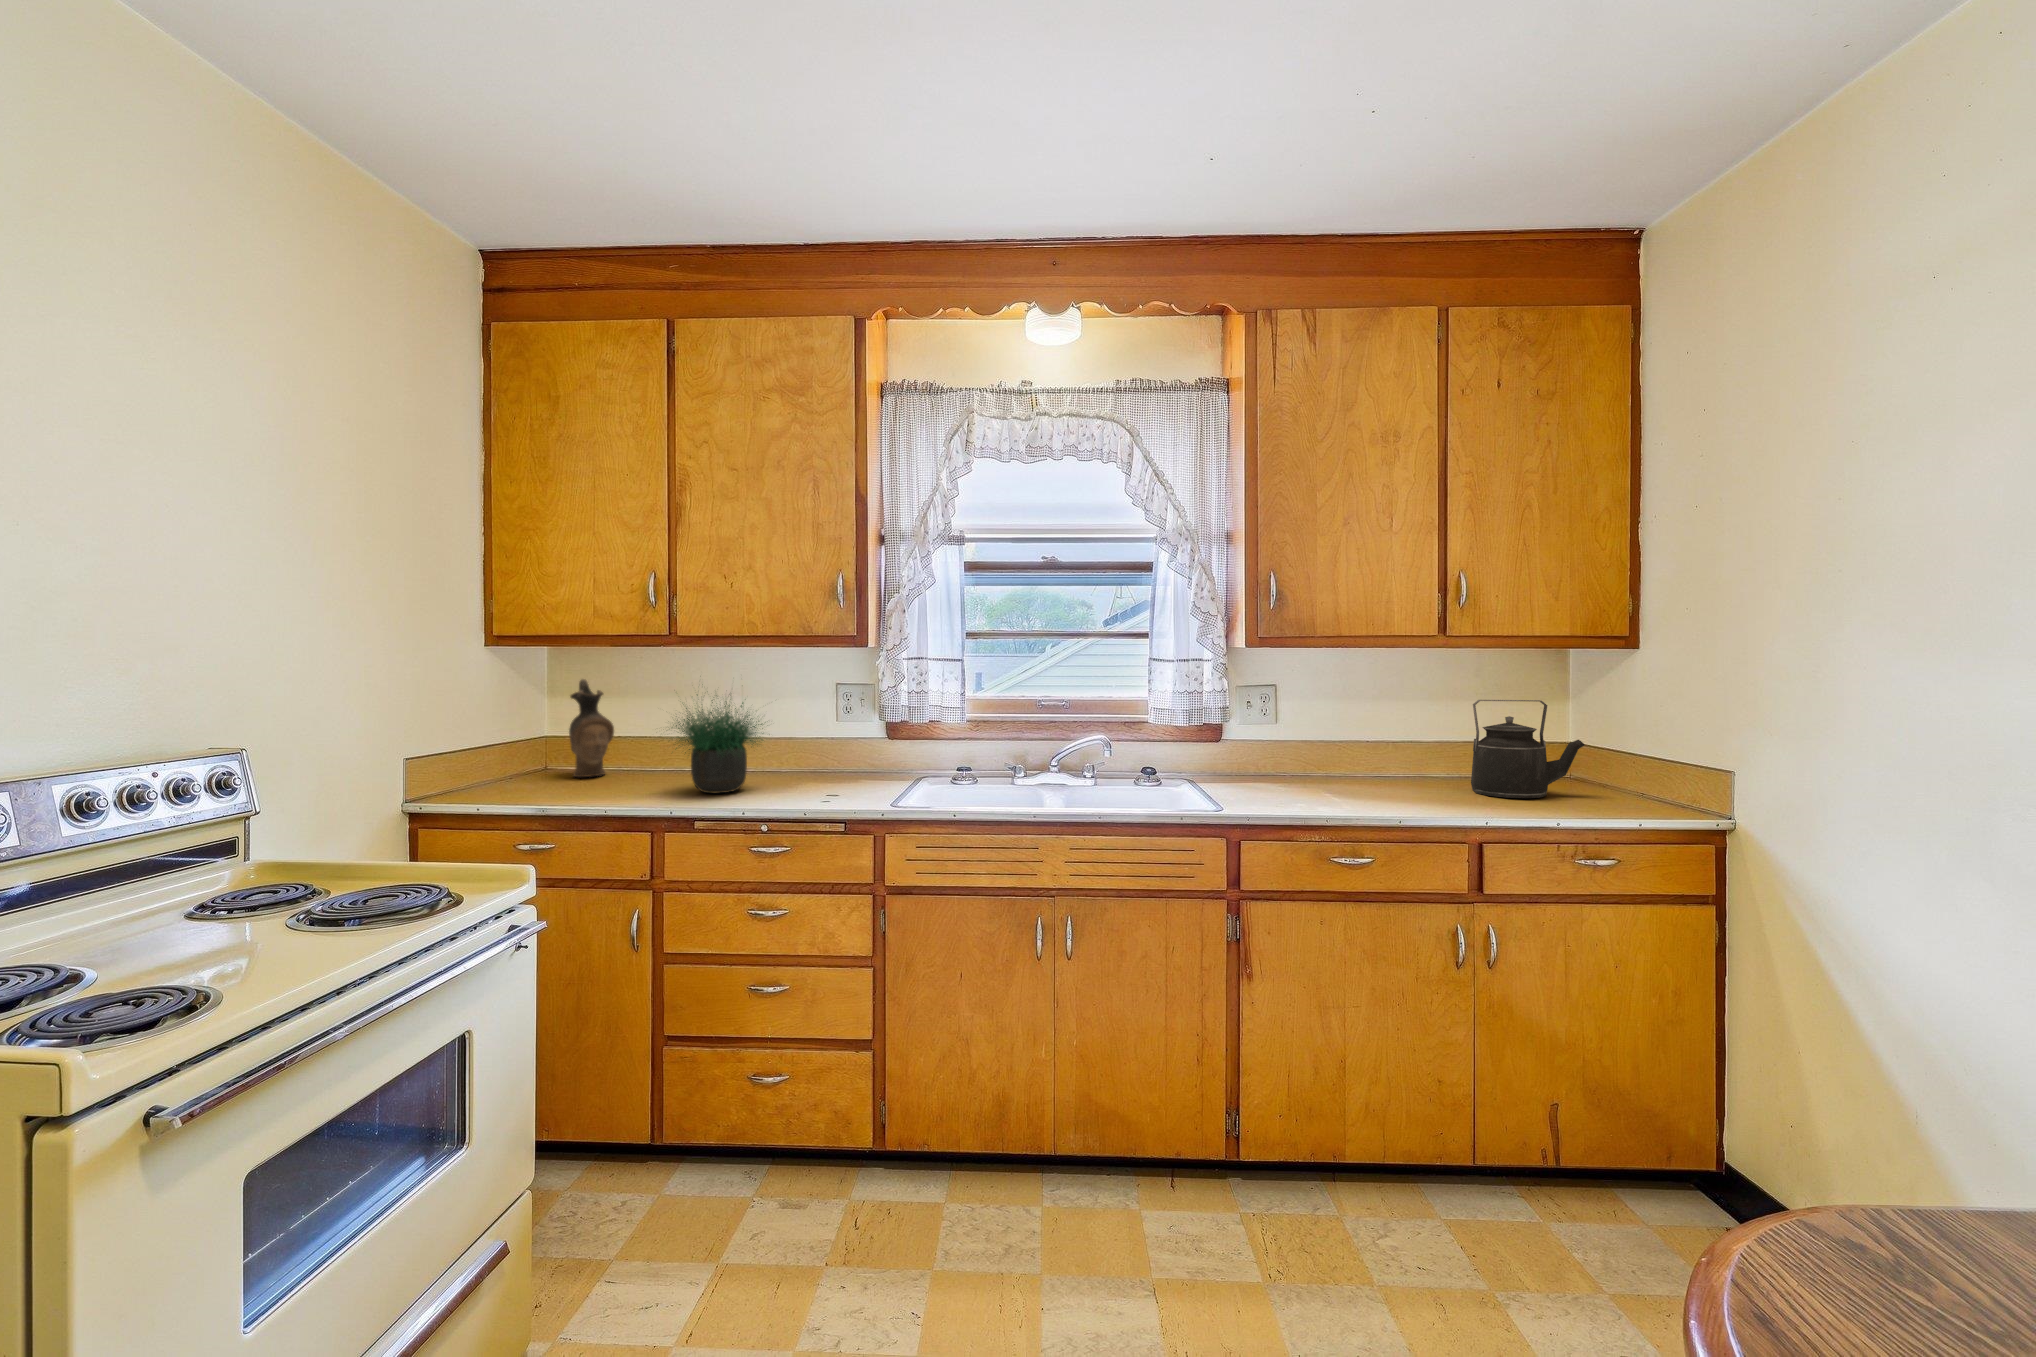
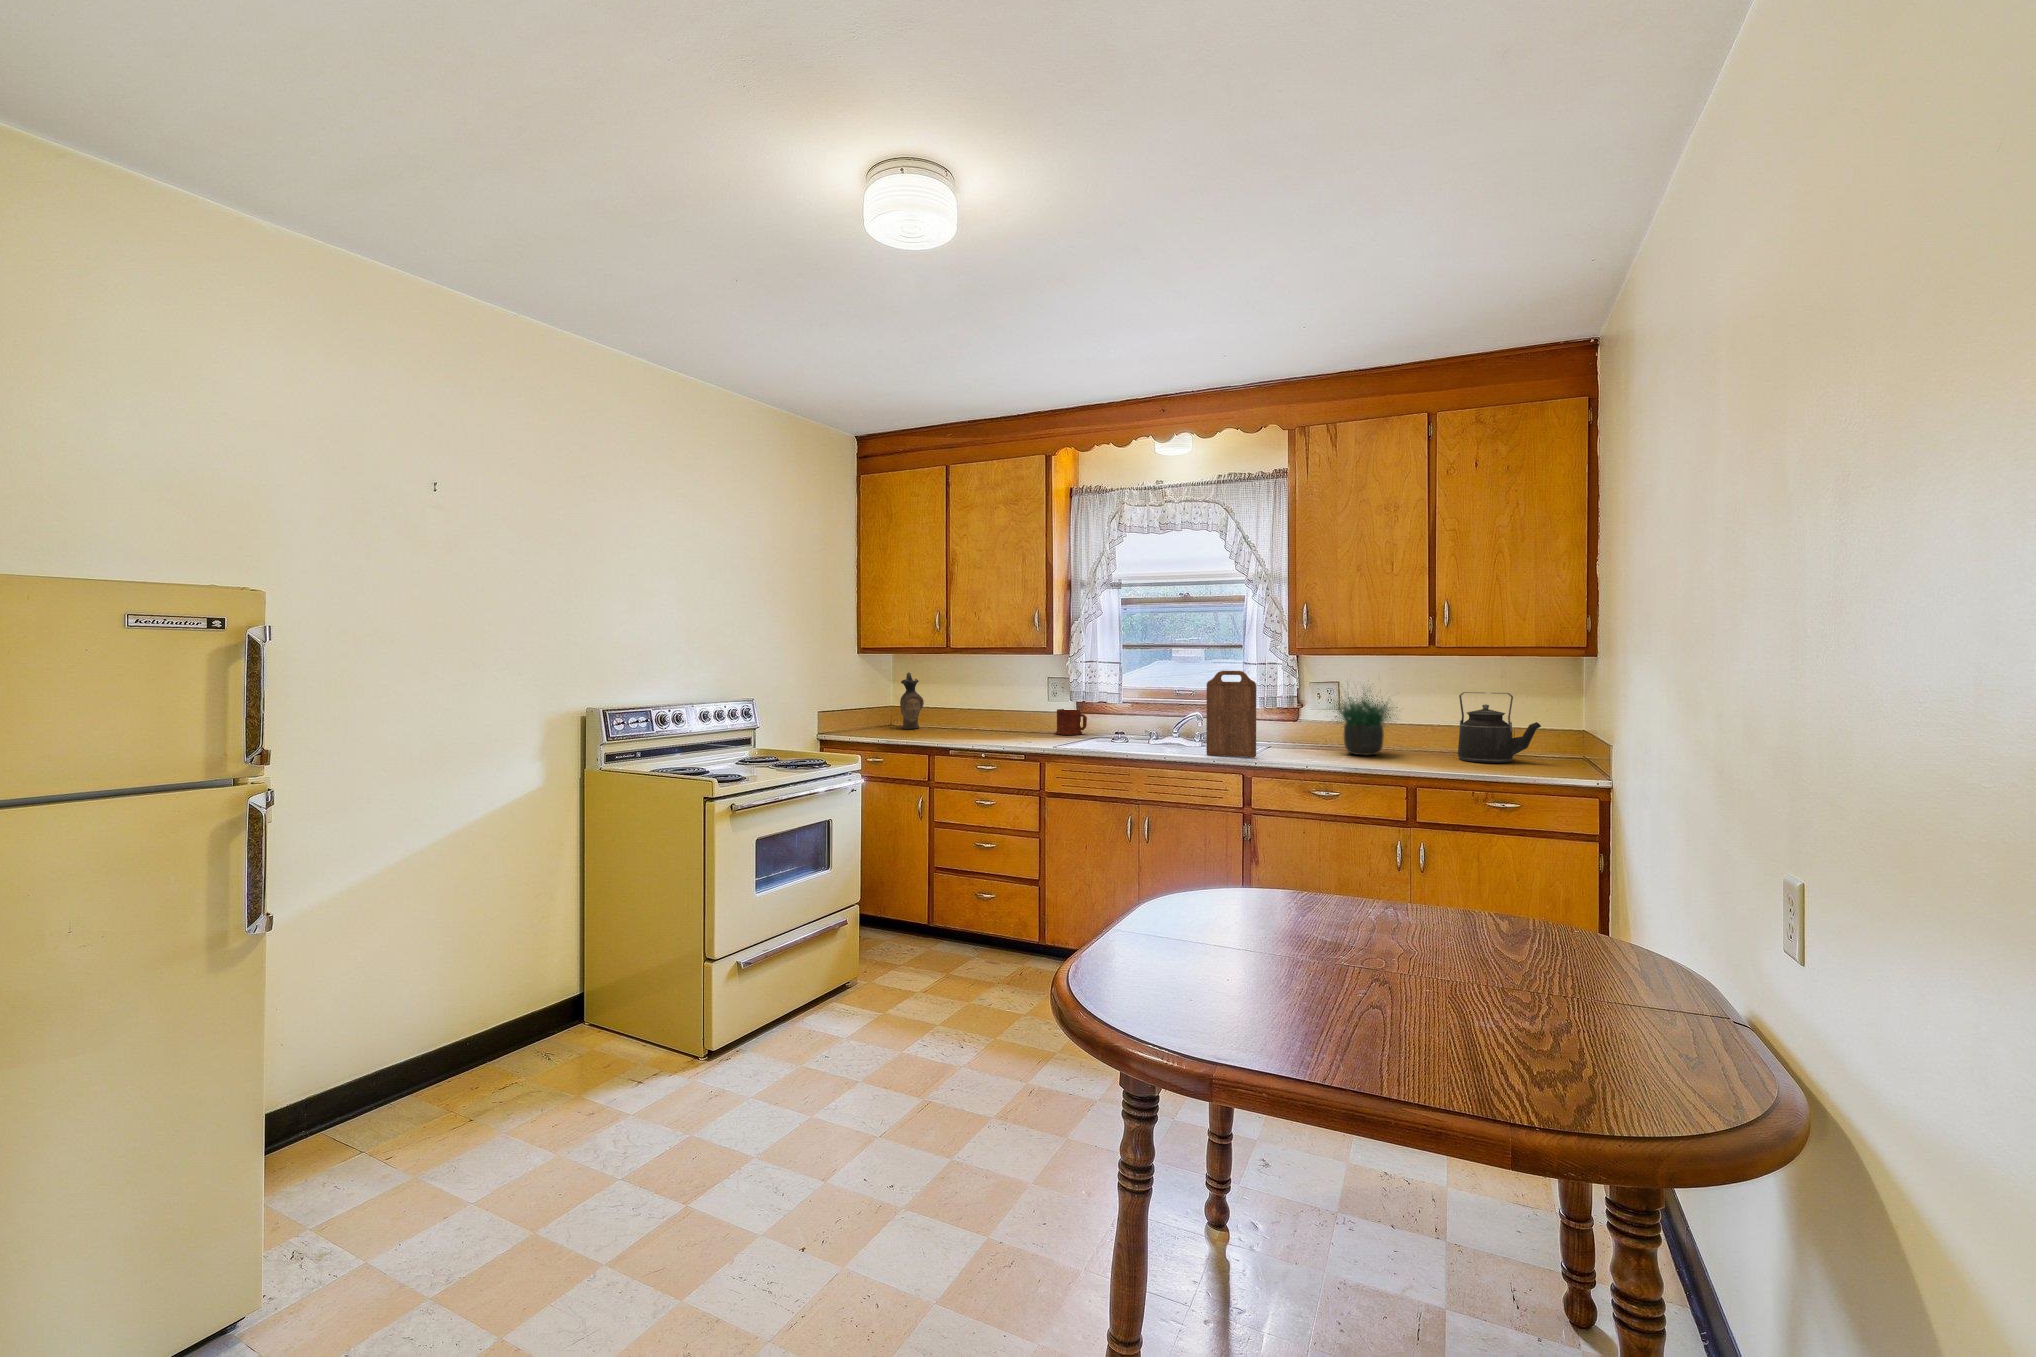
cutting board: none [1149,673,1229,809] -> present [1206,671,1256,757]
potted plant: present [672,695,763,793] -> present [1333,693,1398,755]
mug: none [856,734,908,777] -> present [1055,709,1087,735]

